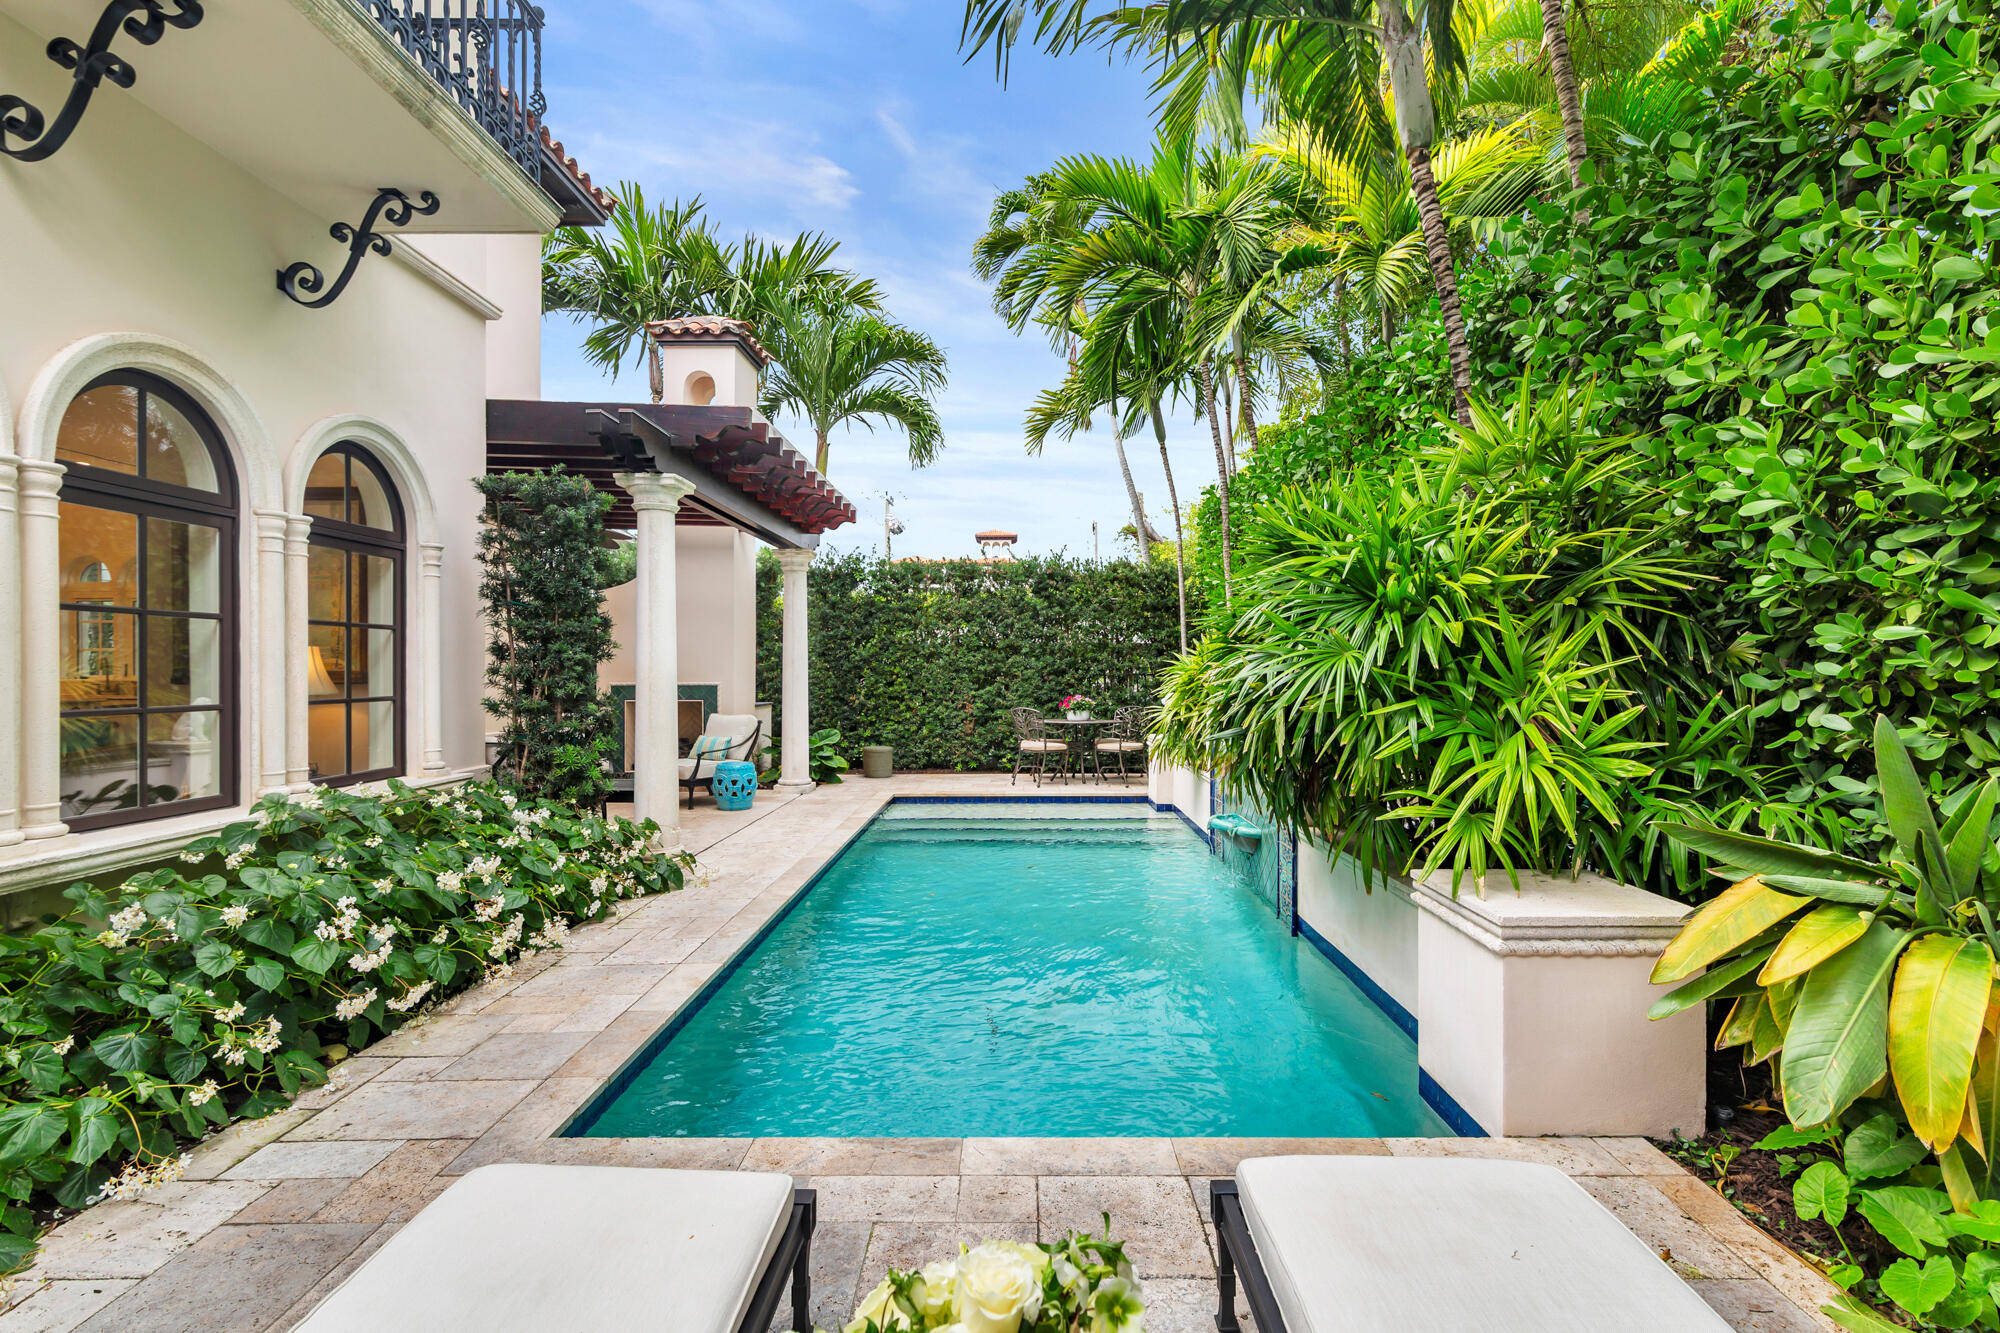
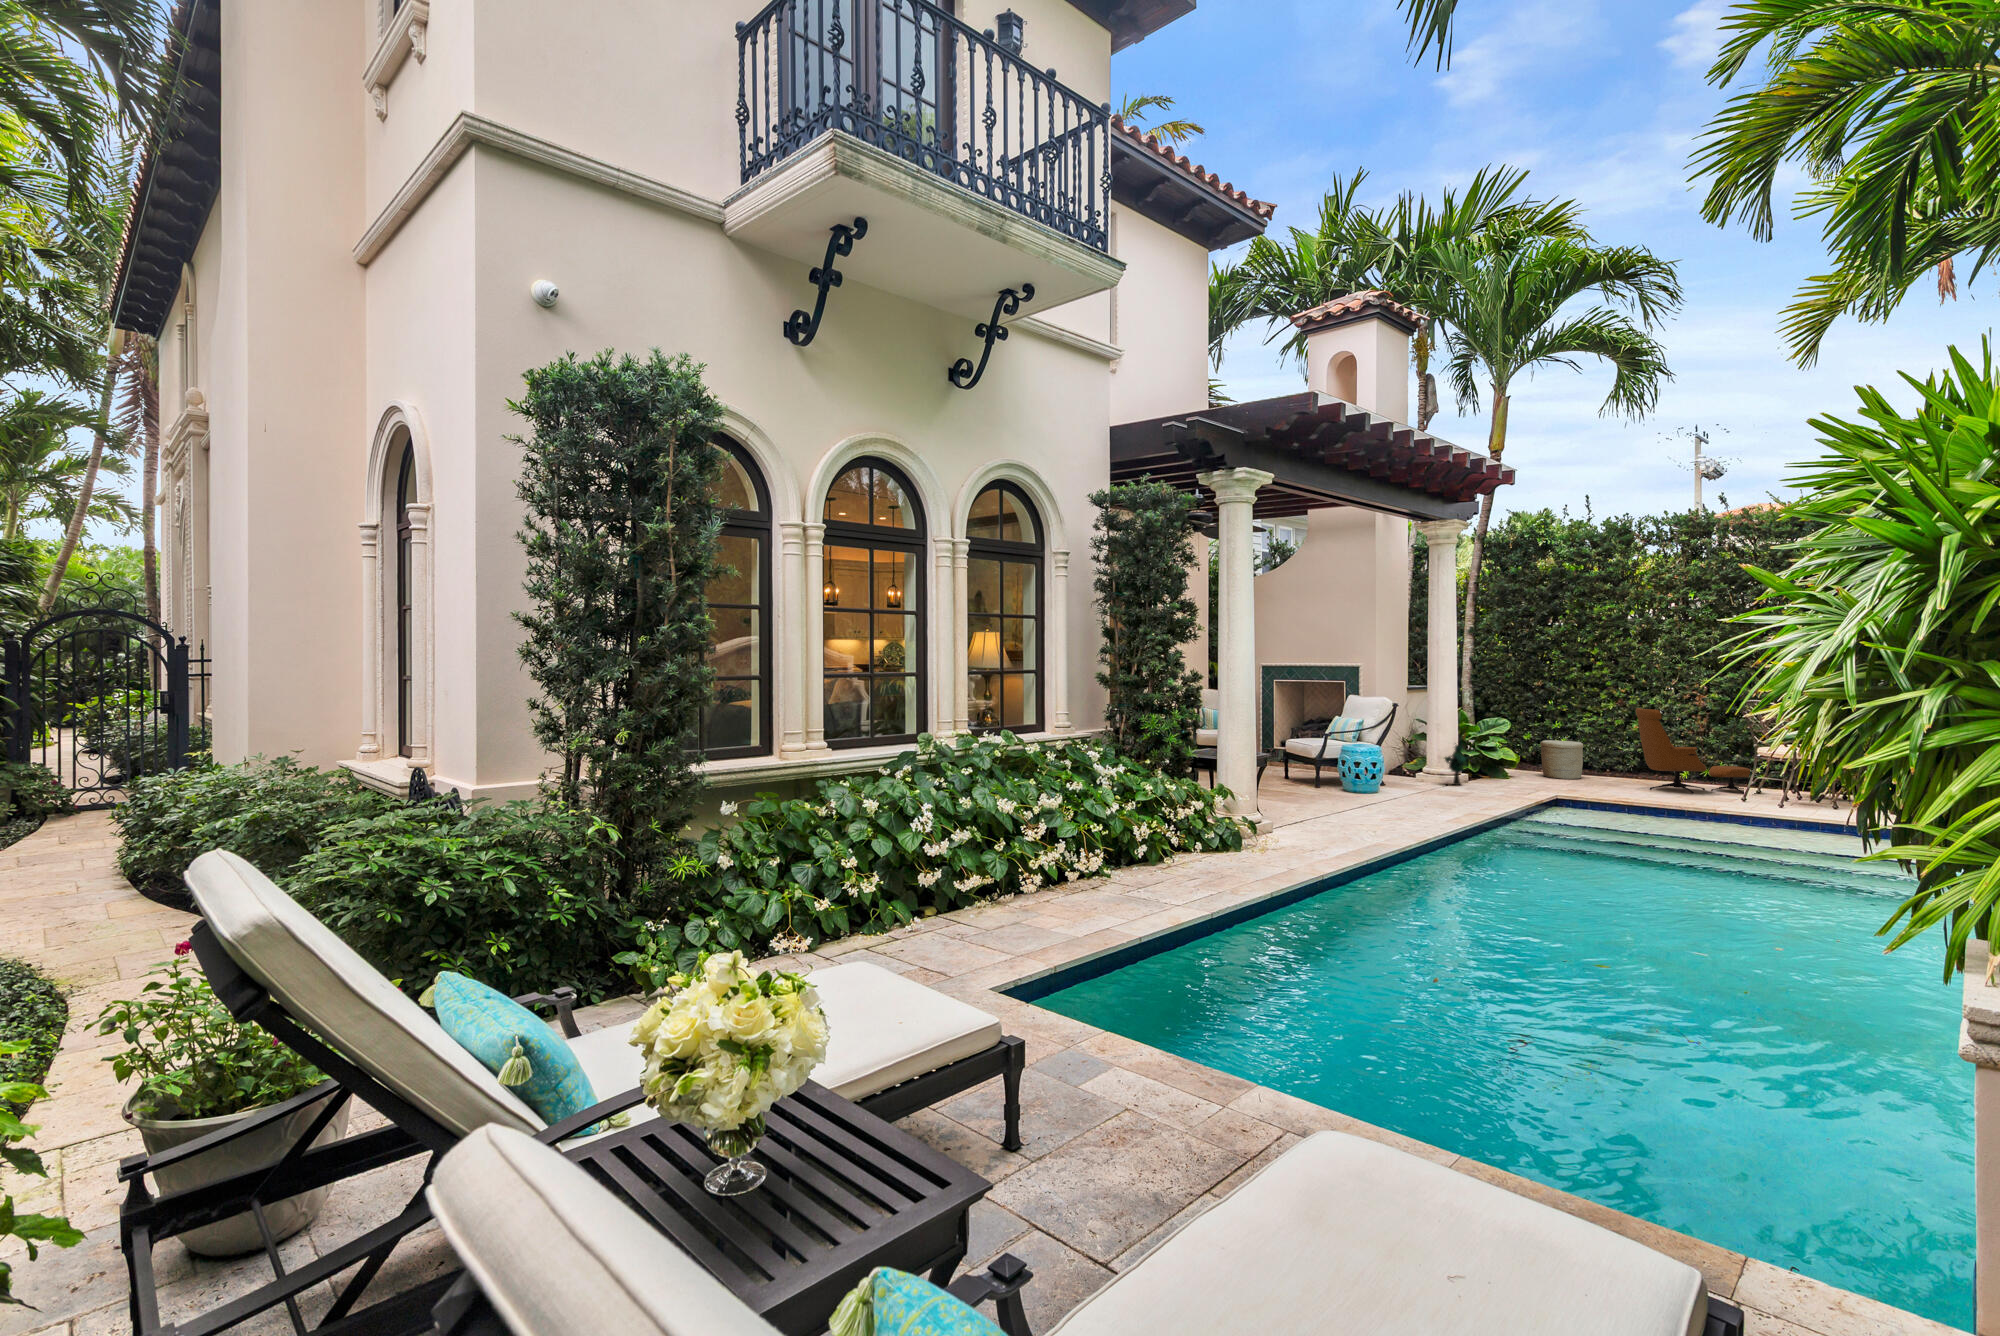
lounge chair: none [933,717,1002,781] -> present [1636,708,1752,794]
decorative plant: none [799,752,820,791] -> present [1445,742,1467,785]

